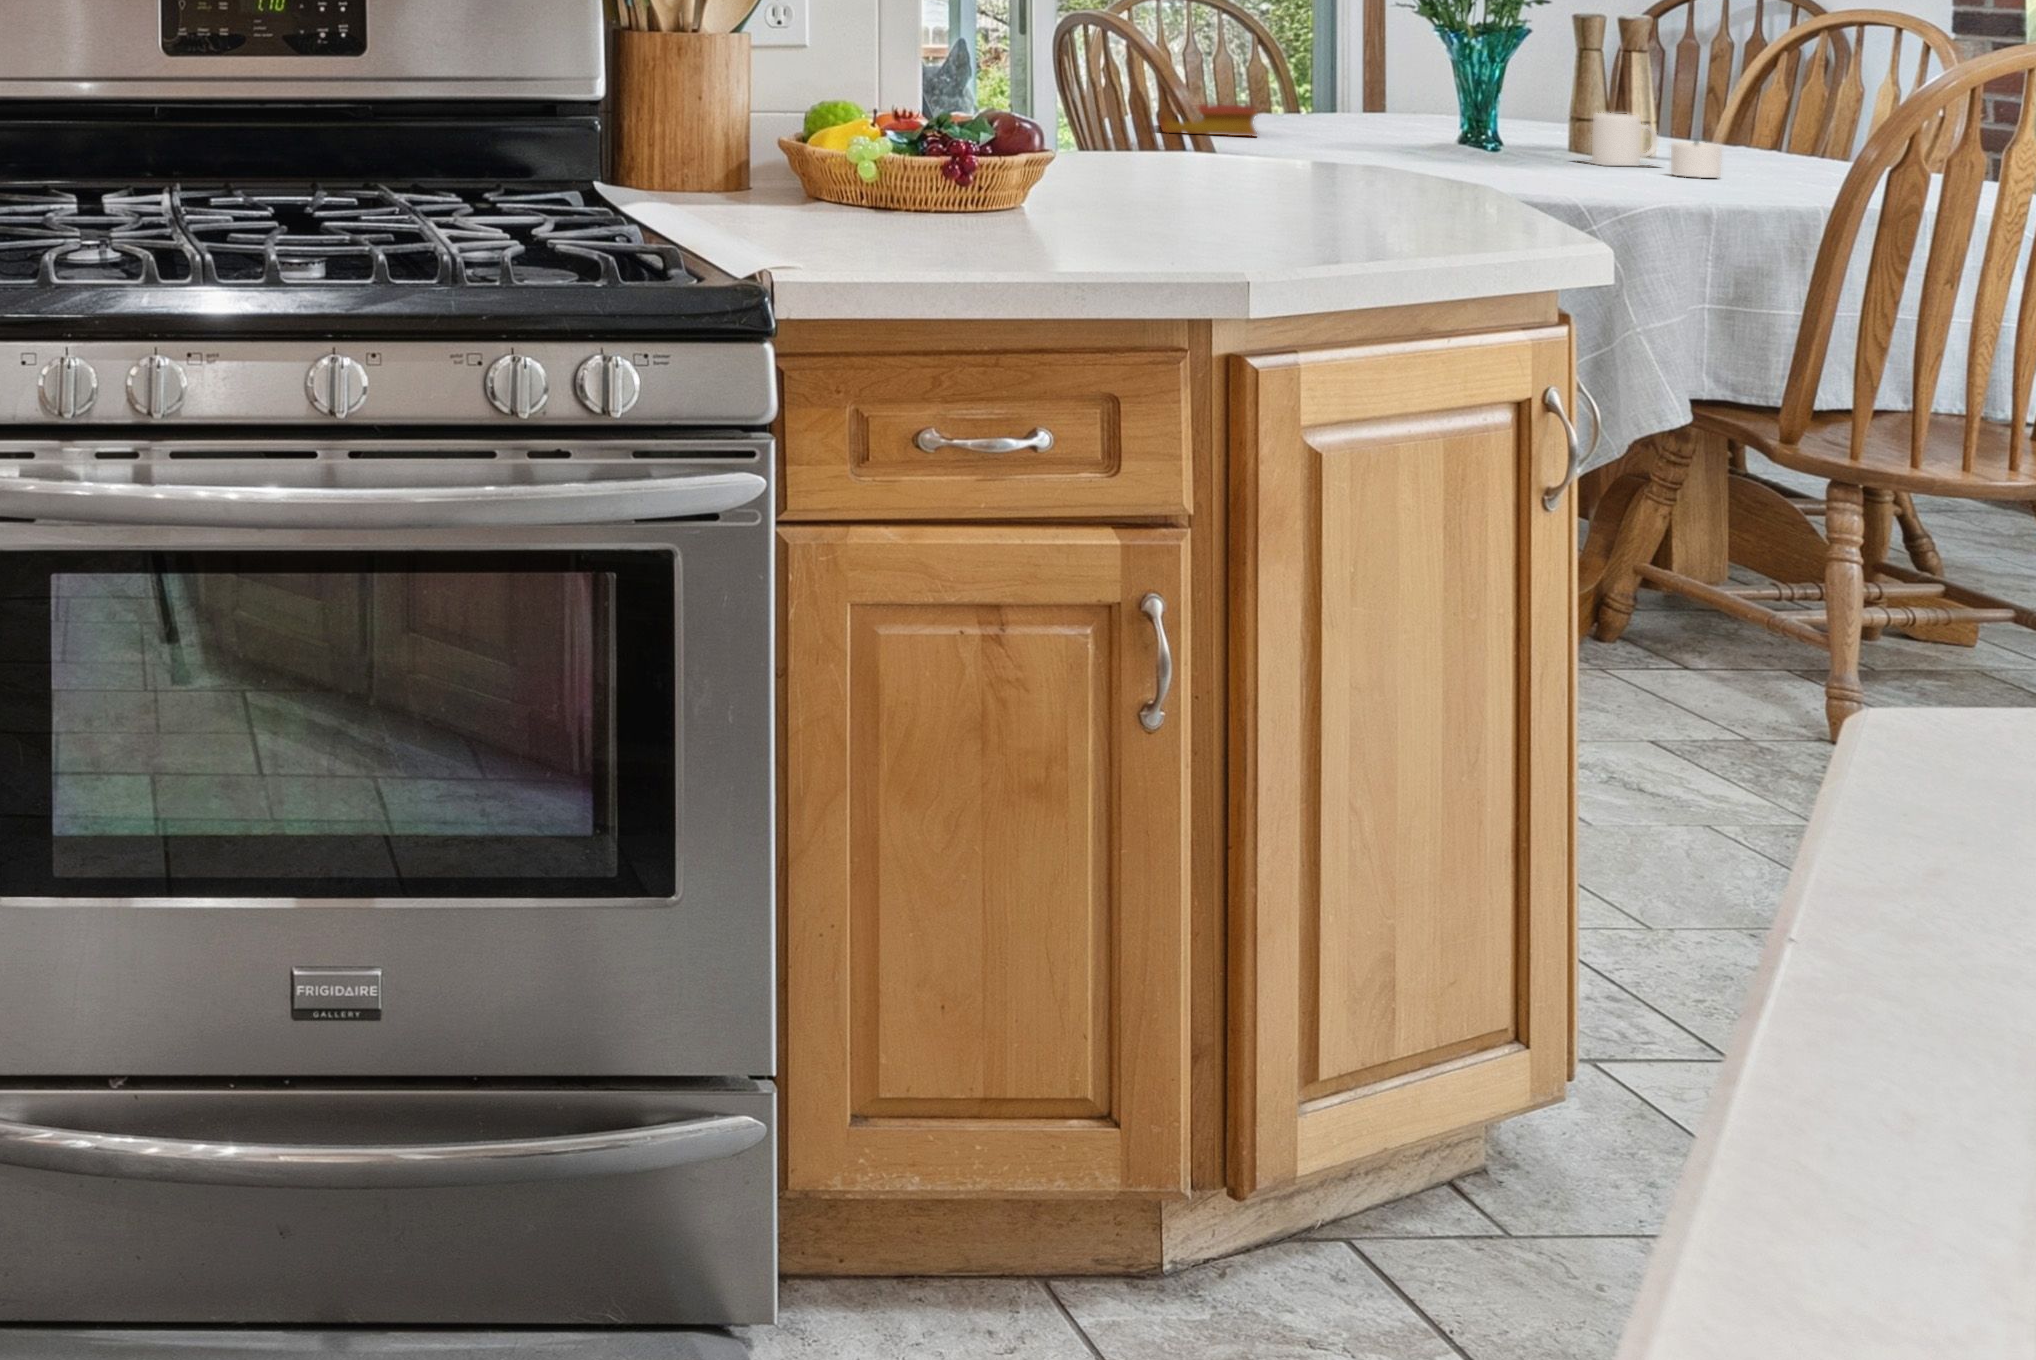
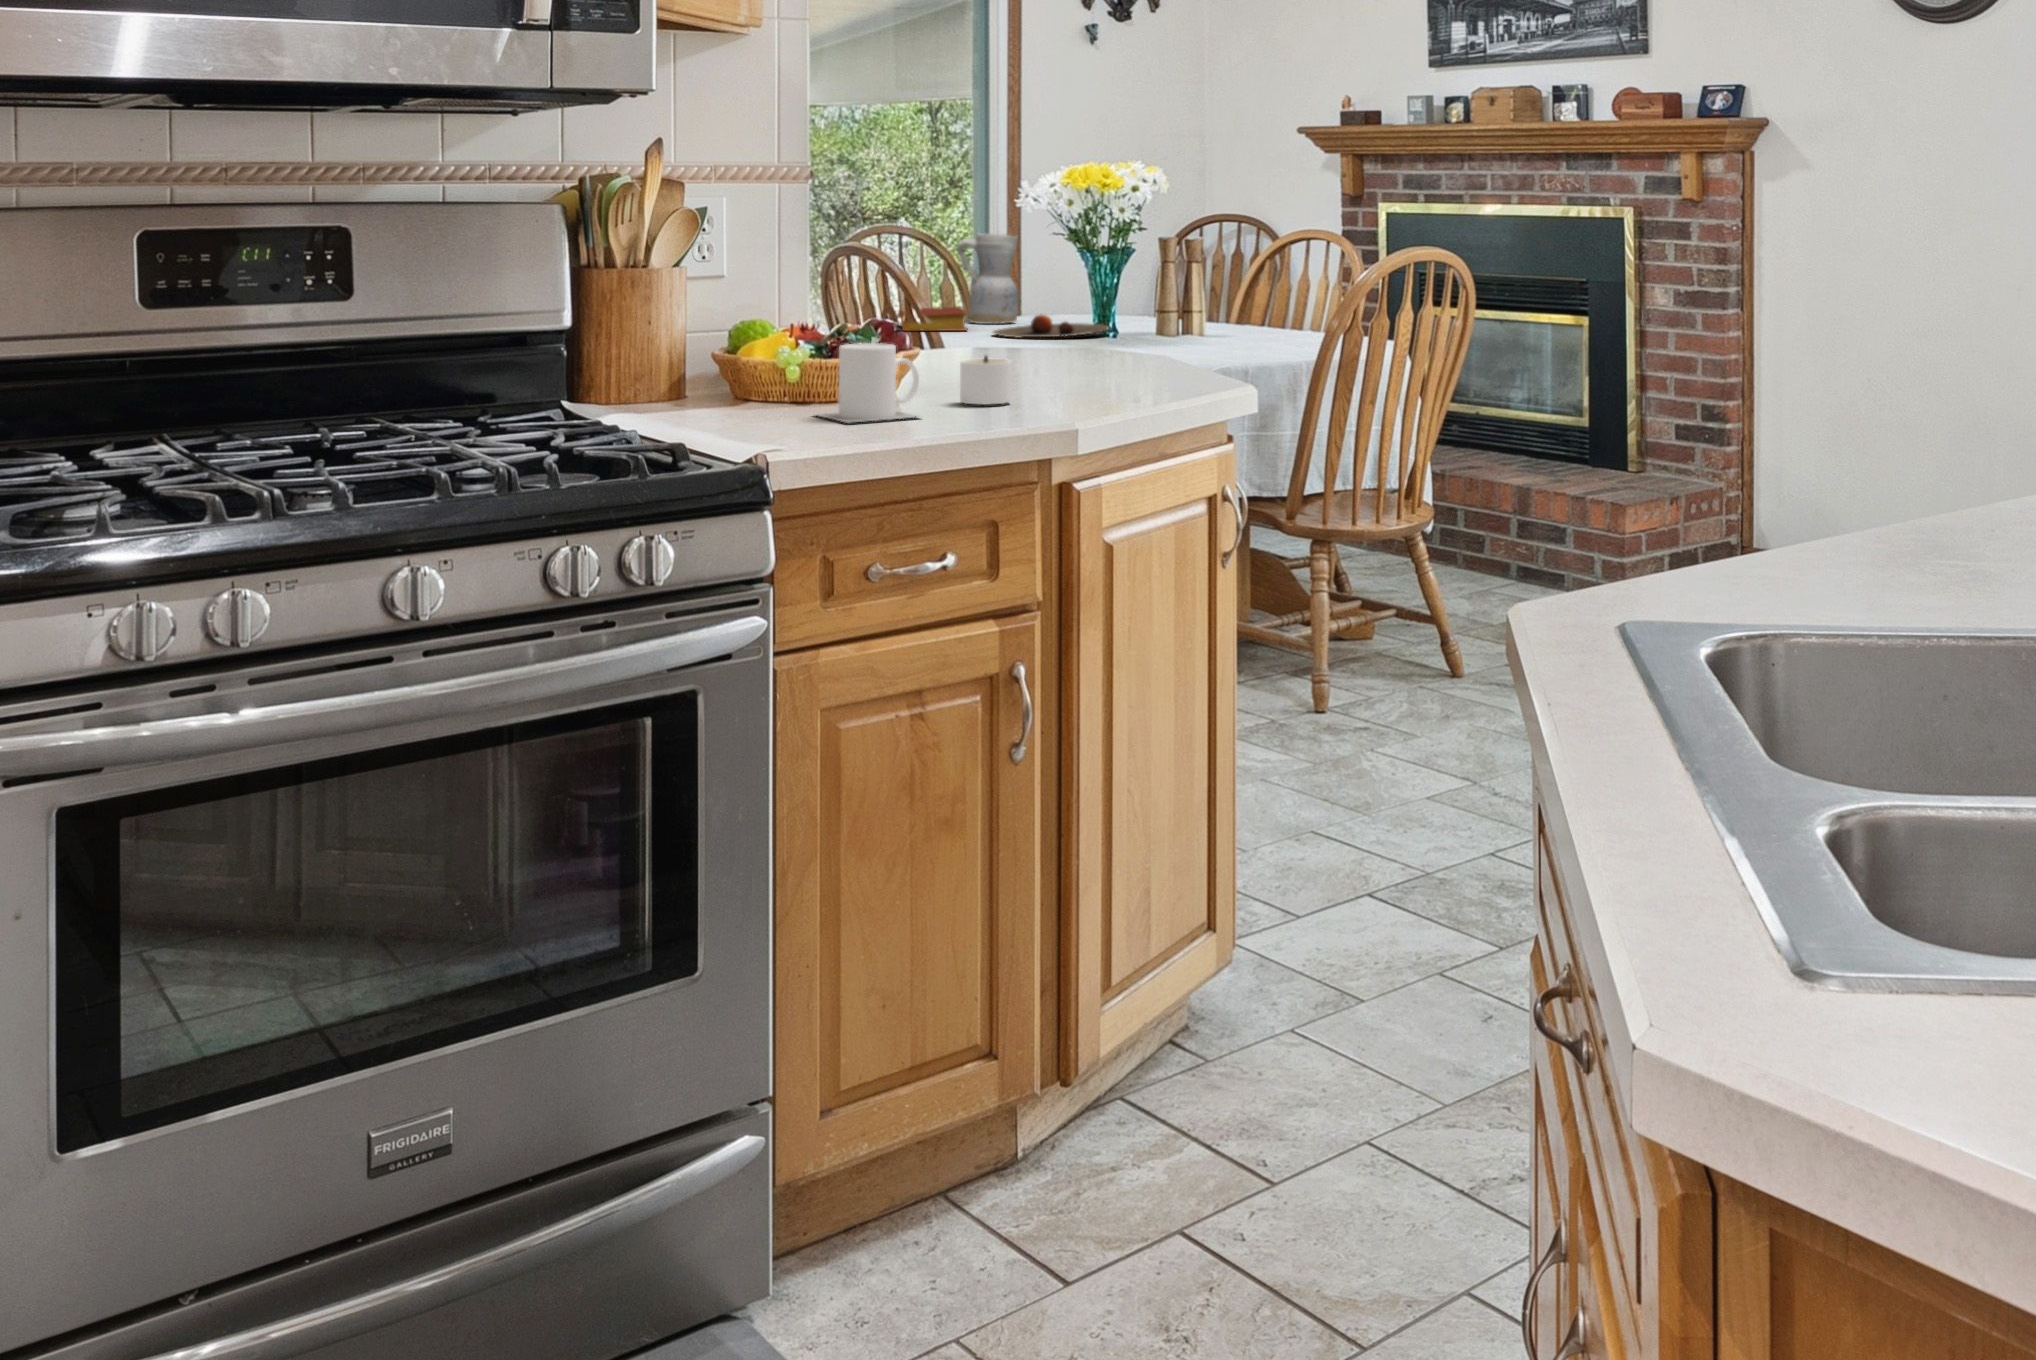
ceramic pitcher: none [1252,10,1345,130] -> present [957,234,1018,324]
mug: present [1576,113,1658,167] -> present [818,343,919,423]
plate: none [1289,120,1477,152] -> present [993,315,1108,338]
candle: present [1671,141,1722,178] -> present [960,356,1012,405]

